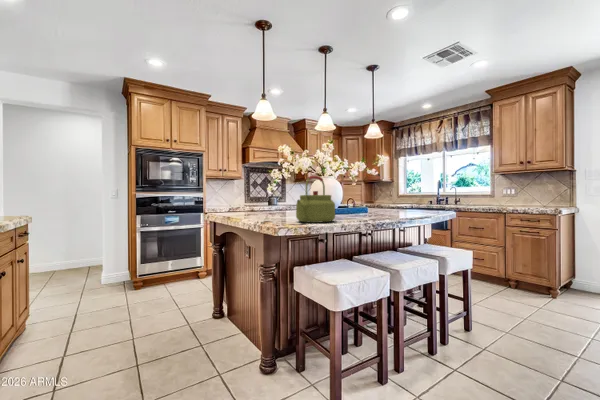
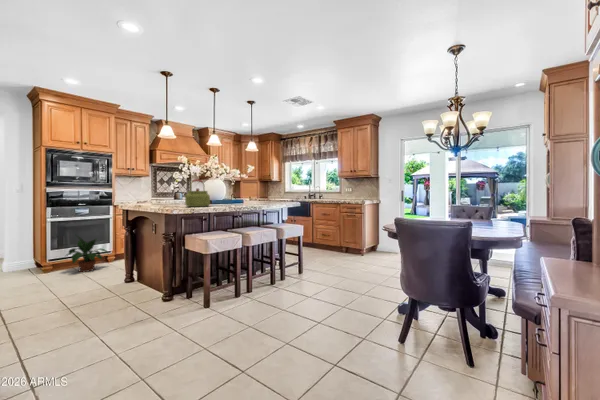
potted plant: none [151,248,198,293] -> present [67,237,107,272]

